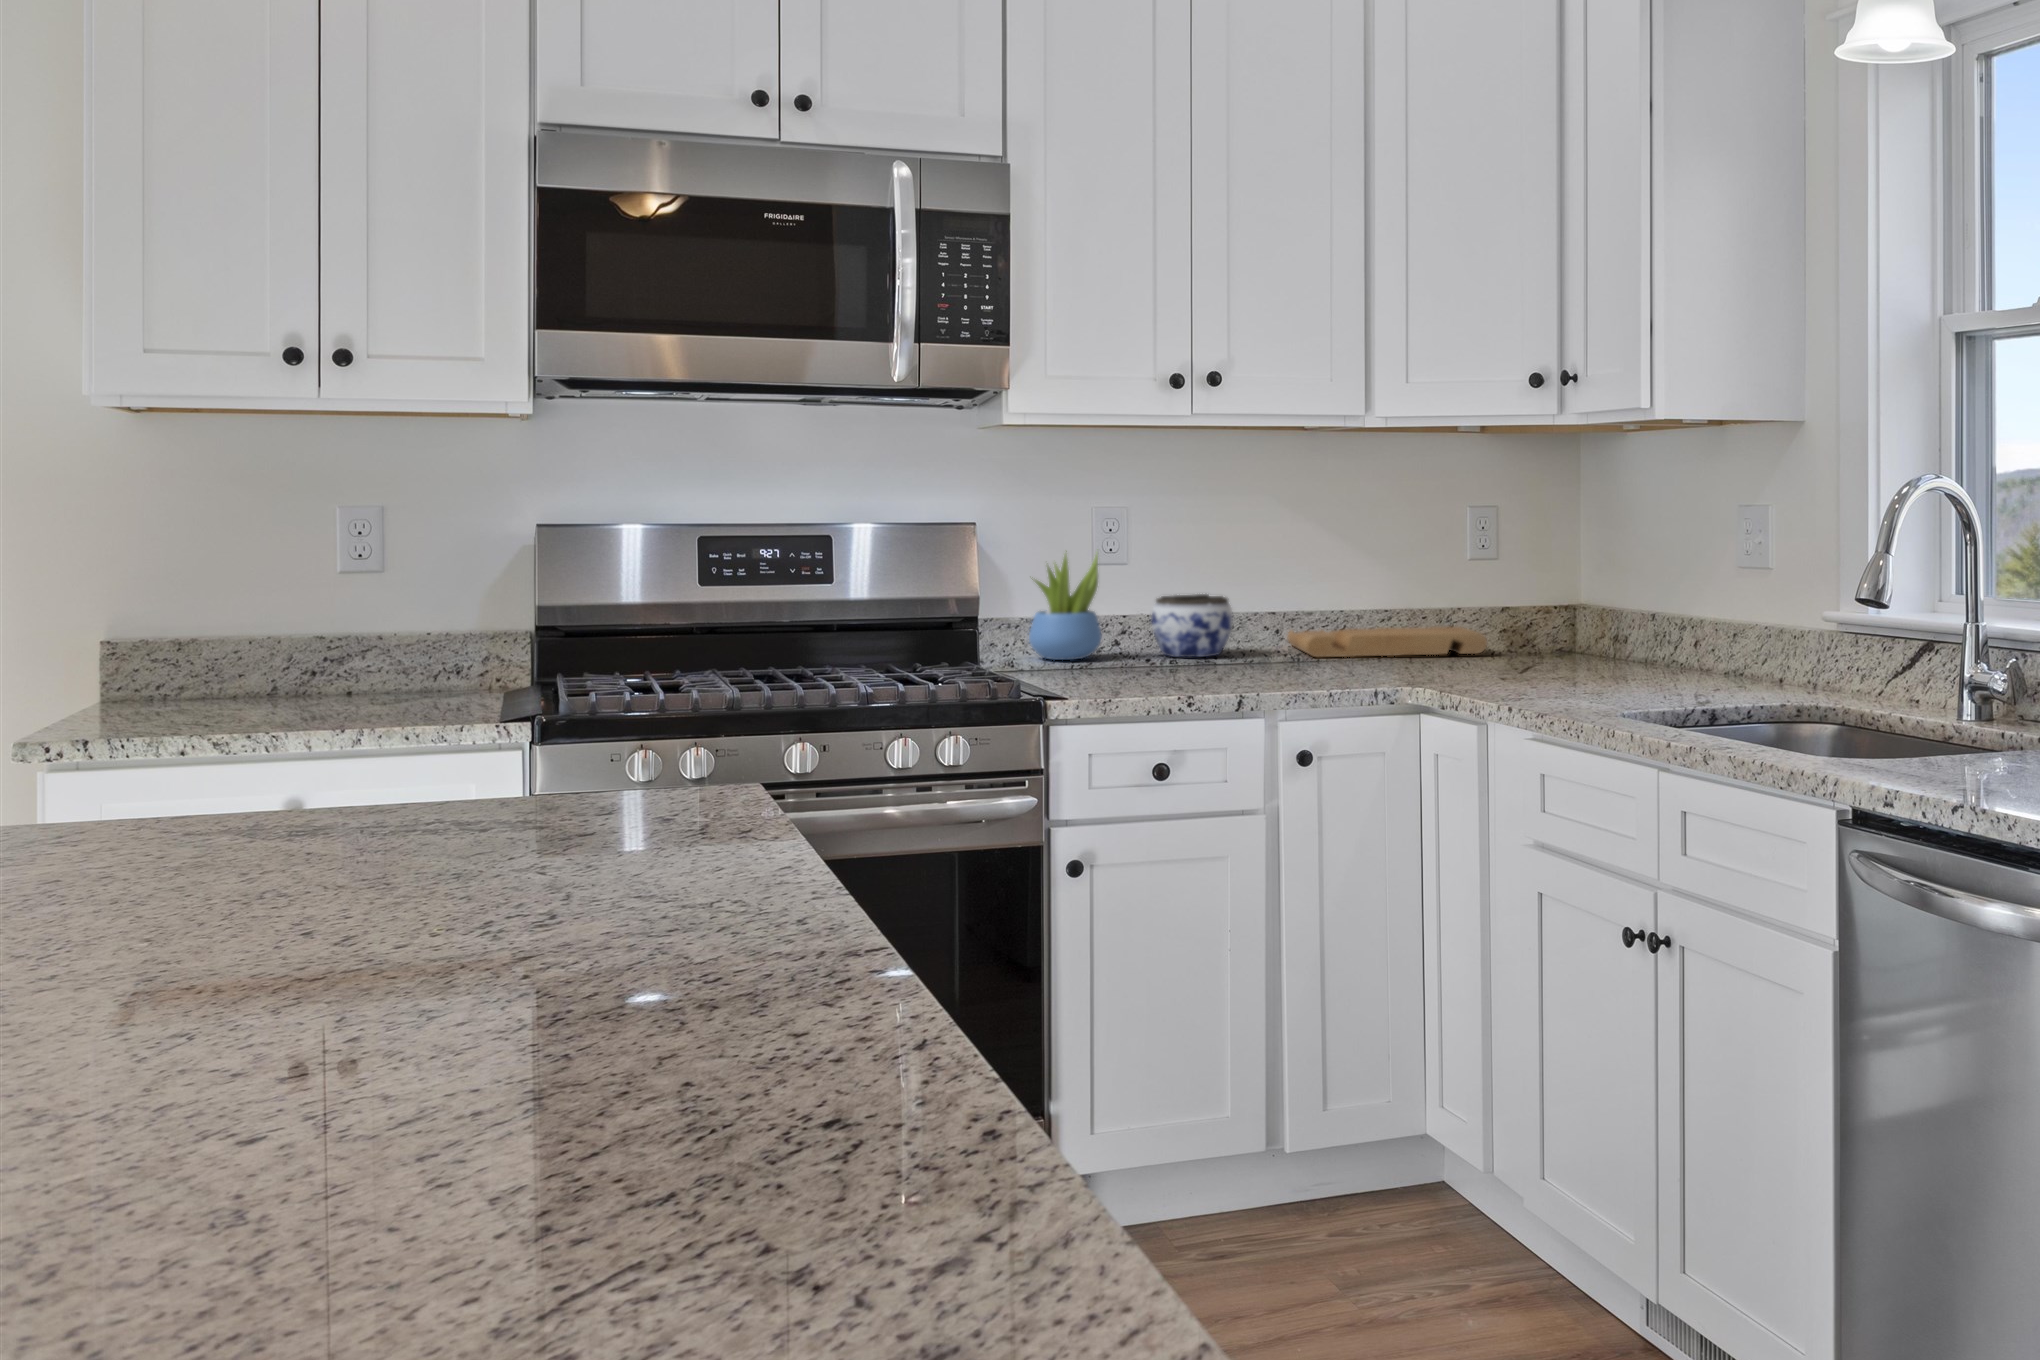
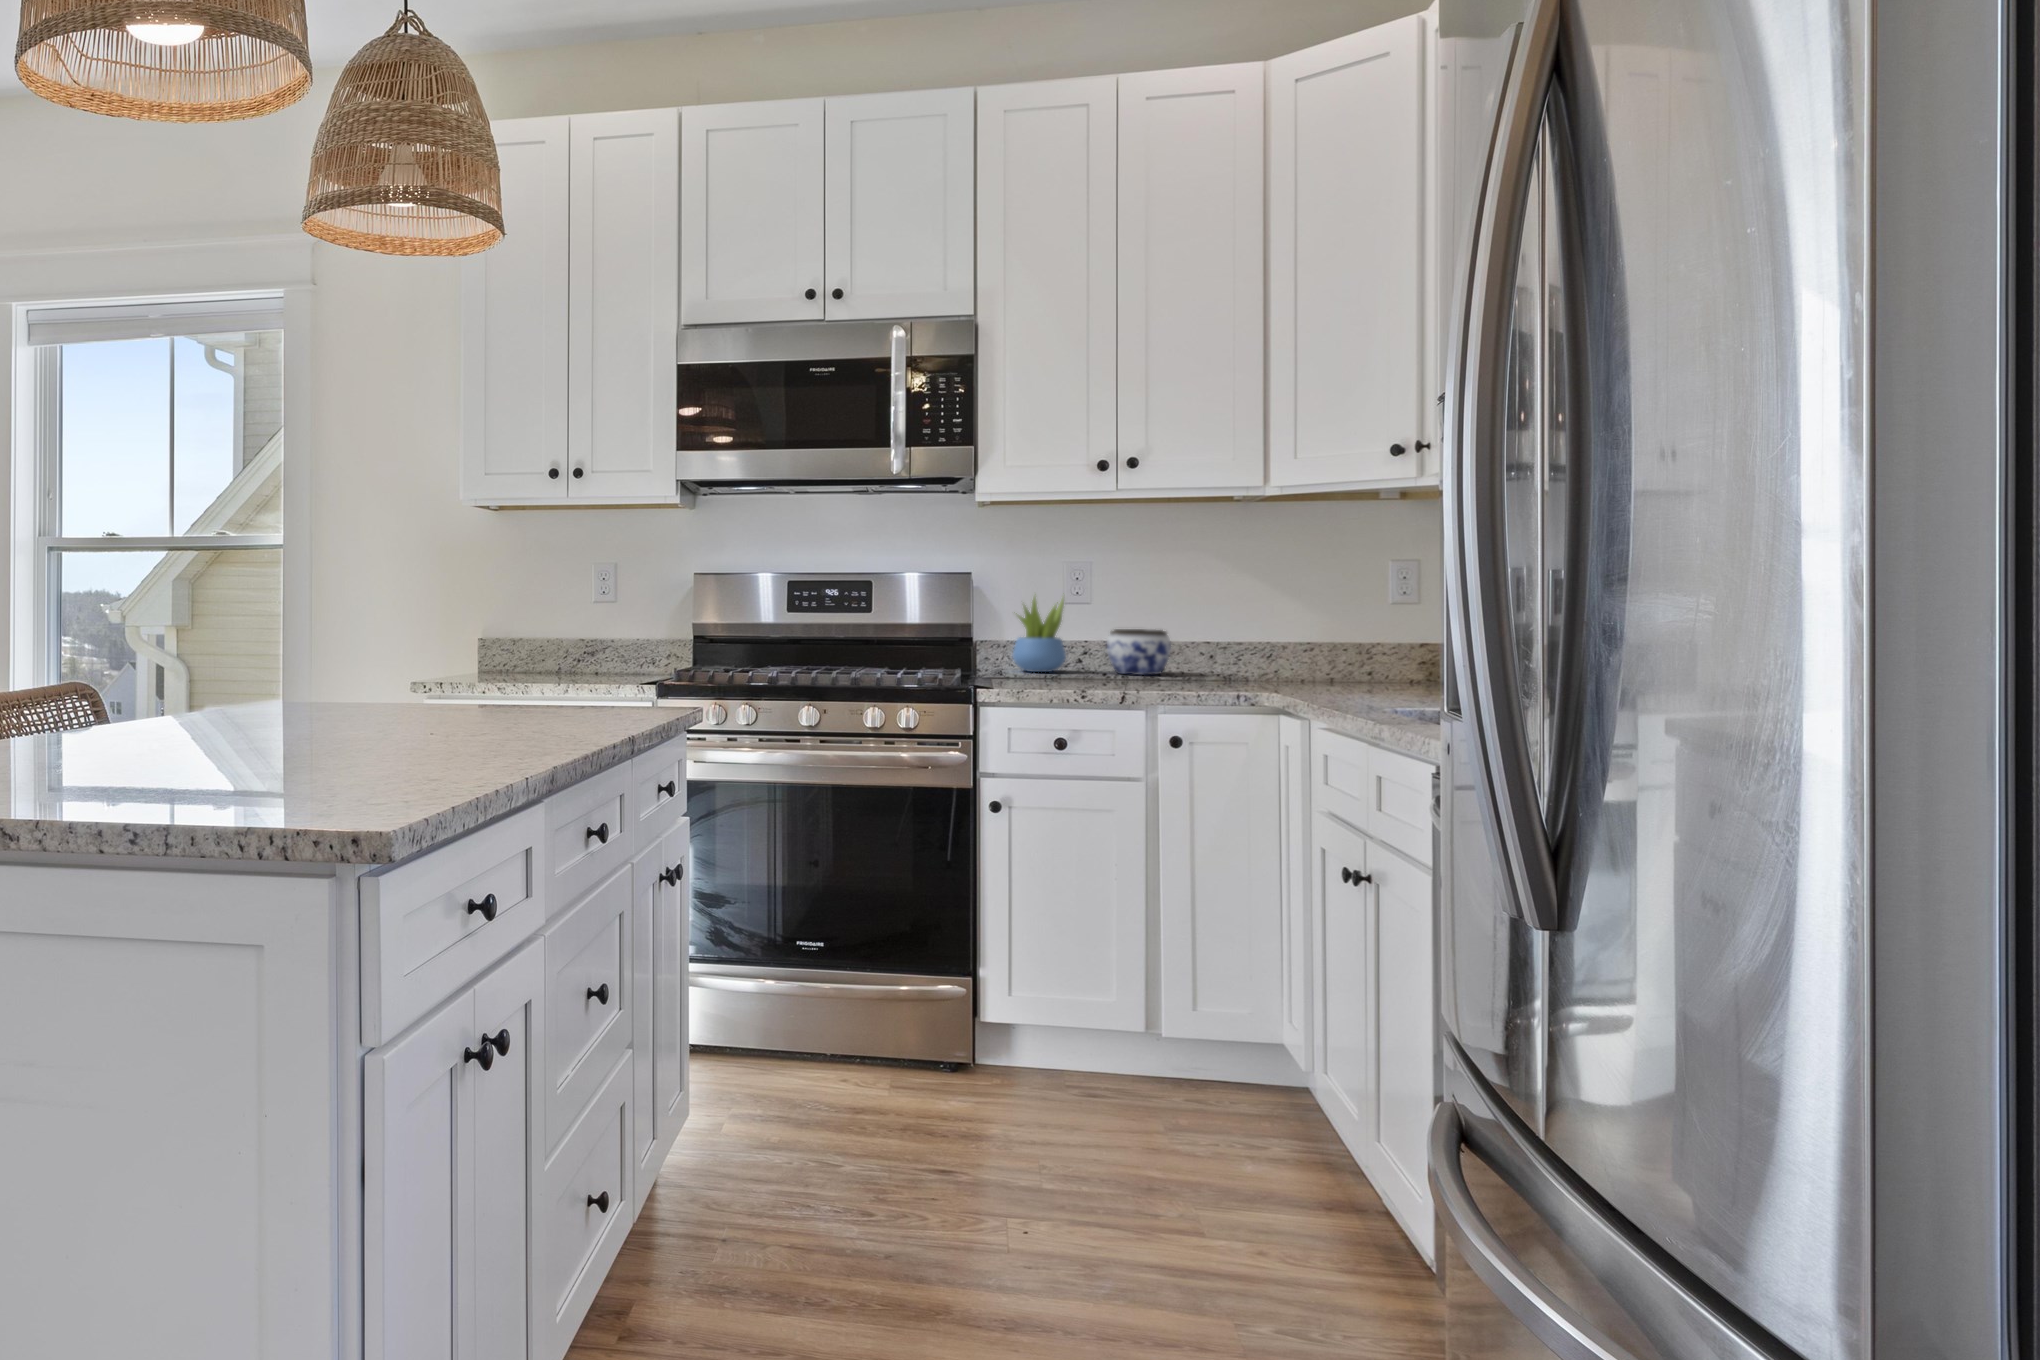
cutting board: present [1287,627,1487,657] -> none [1228,658,1391,682]

